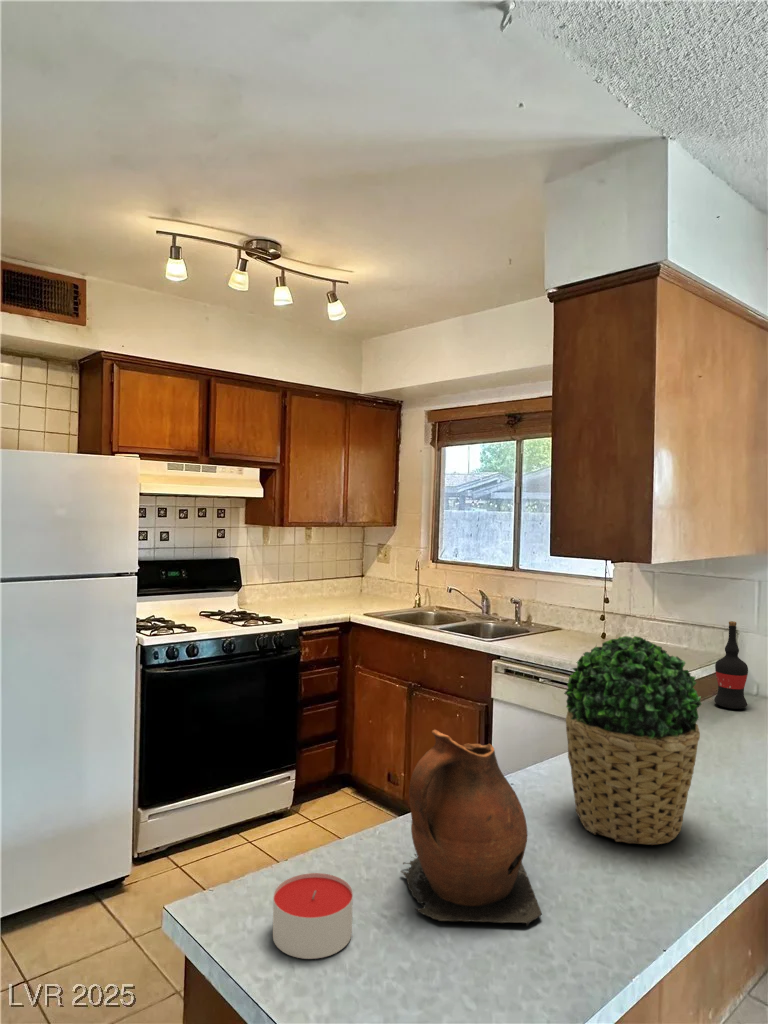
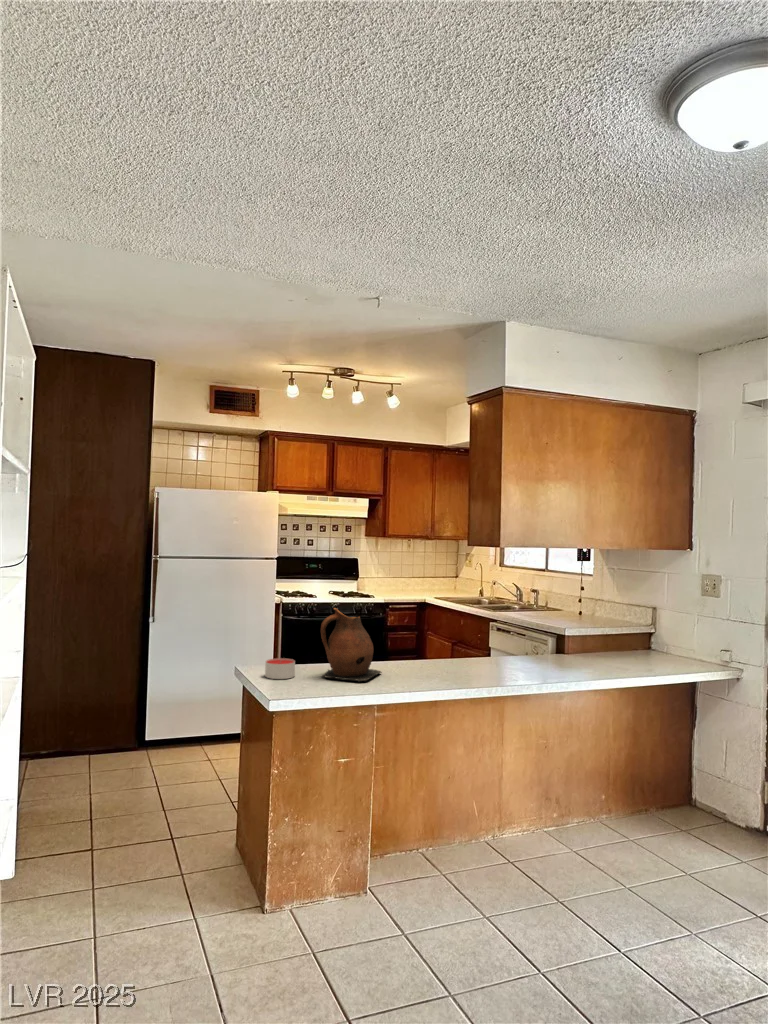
wine bottle: present [714,621,748,709] -> none [609,596,630,652]
potted plant: present [564,636,701,845] -> none [422,582,484,676]

